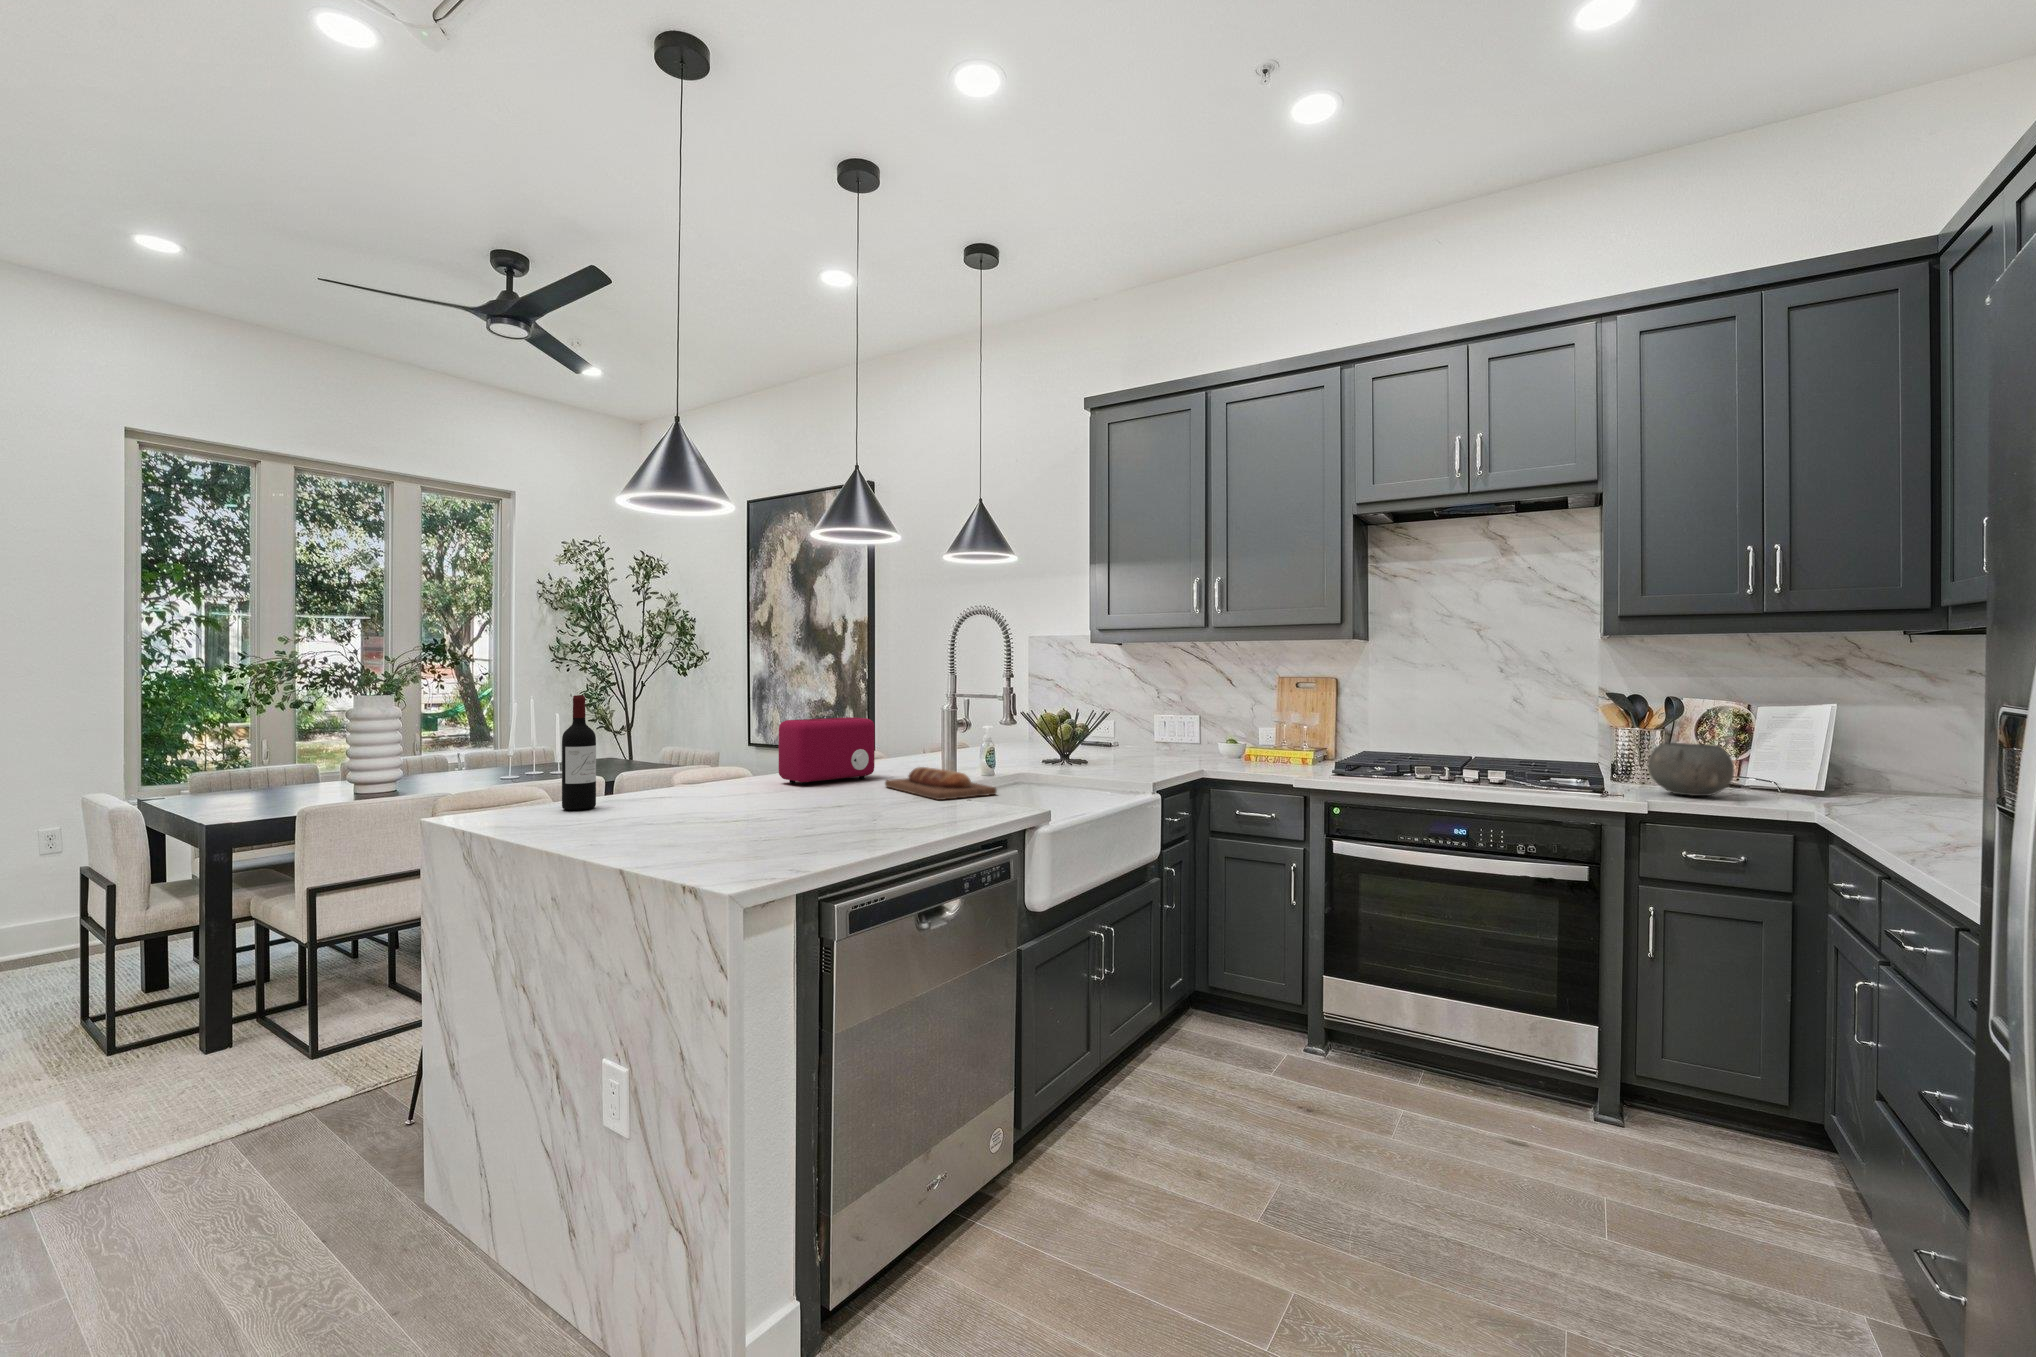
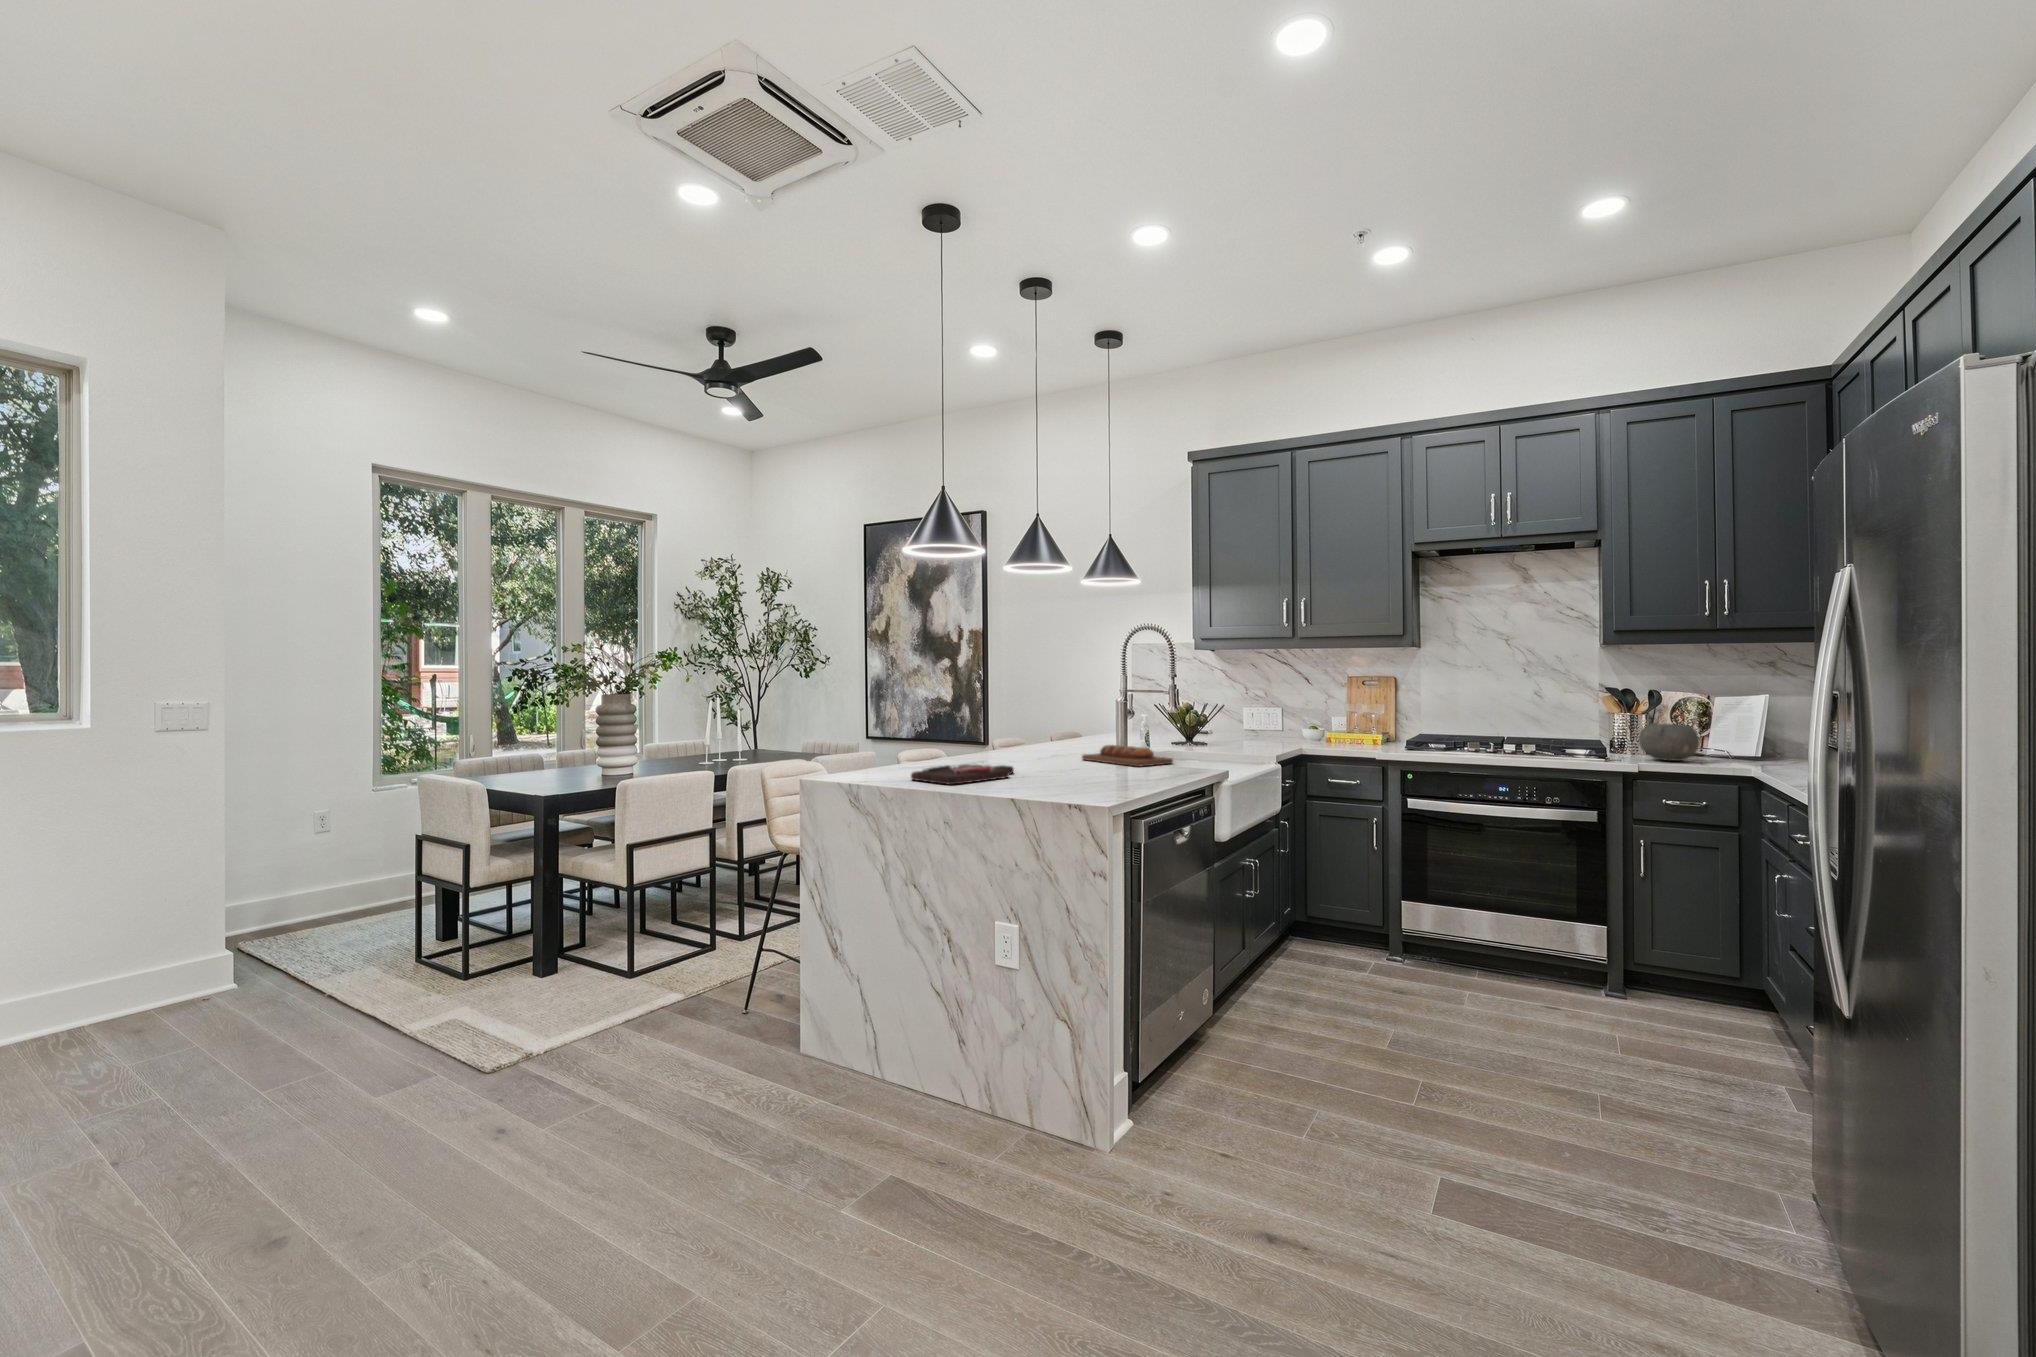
wine bottle: present [562,695,596,810] -> none [881,692,903,774]
toaster: present [779,717,875,785] -> none [997,709,1062,759]
cutting board: none [572,794,746,832] -> present [911,763,1014,785]

